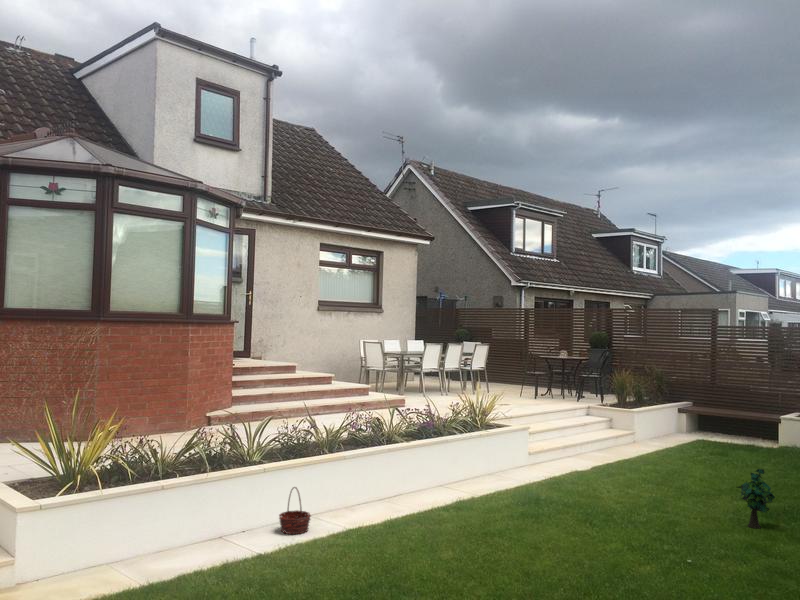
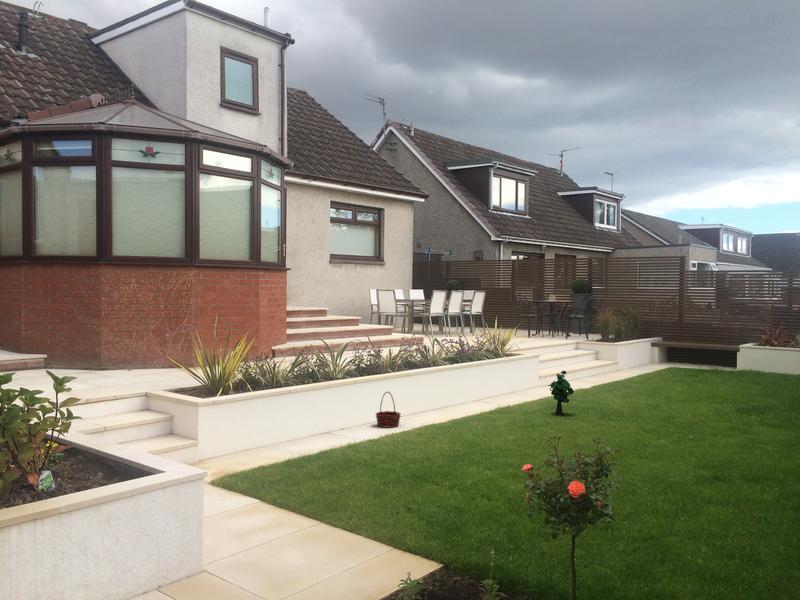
decorative plant: present [737,469,775,528] -> present [549,371,574,415]

